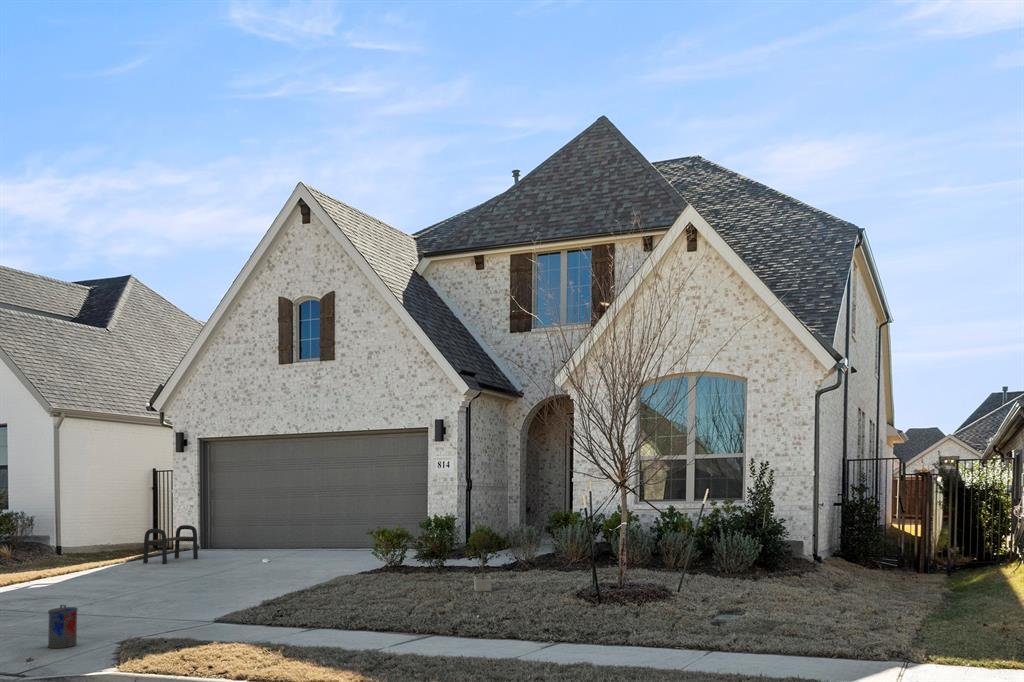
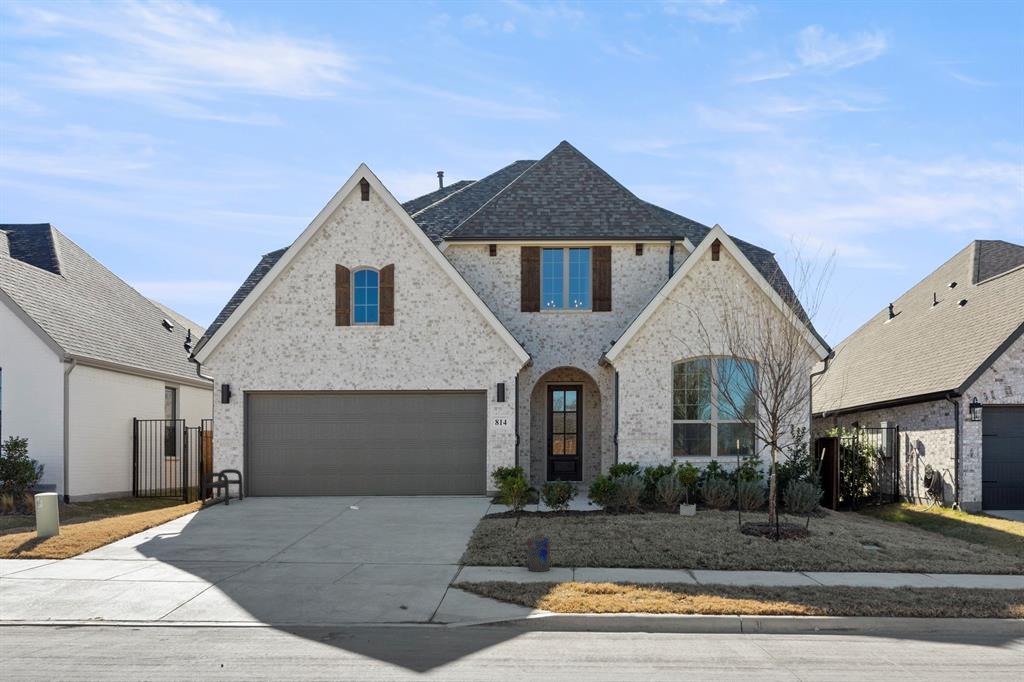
potted tree: present [469,532,493,592] -> present [678,471,697,516]
trash can: present [48,605,77,648] -> present [527,535,550,572]

